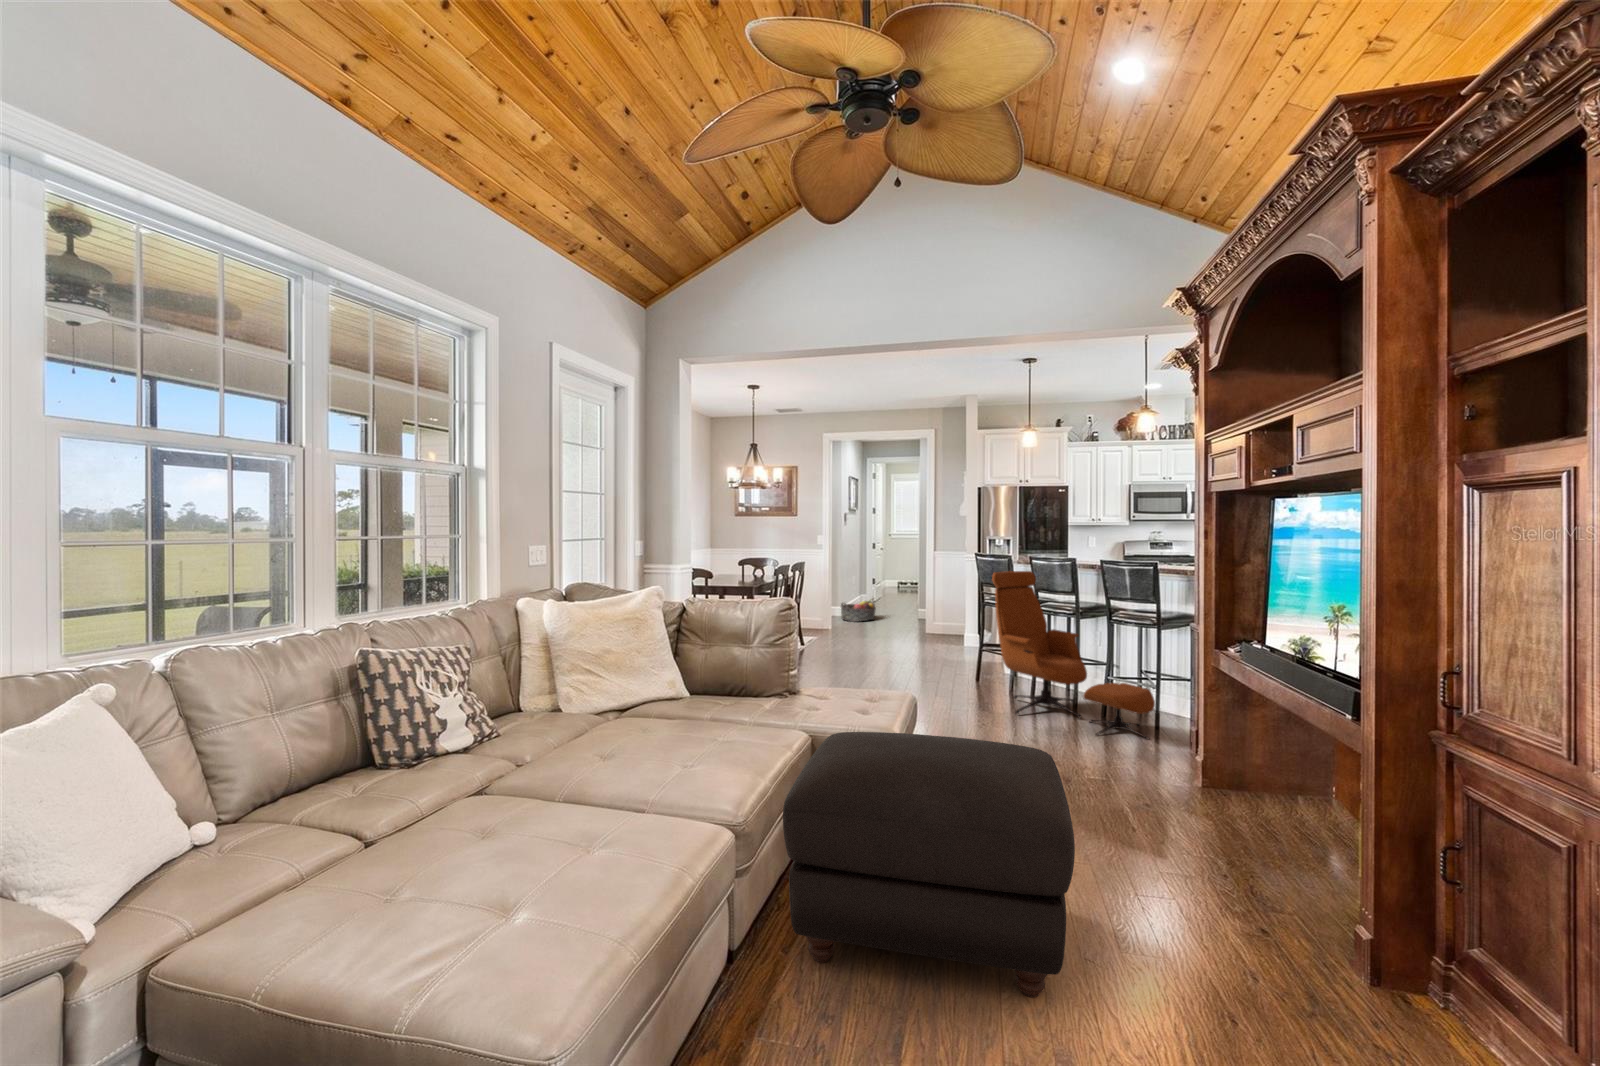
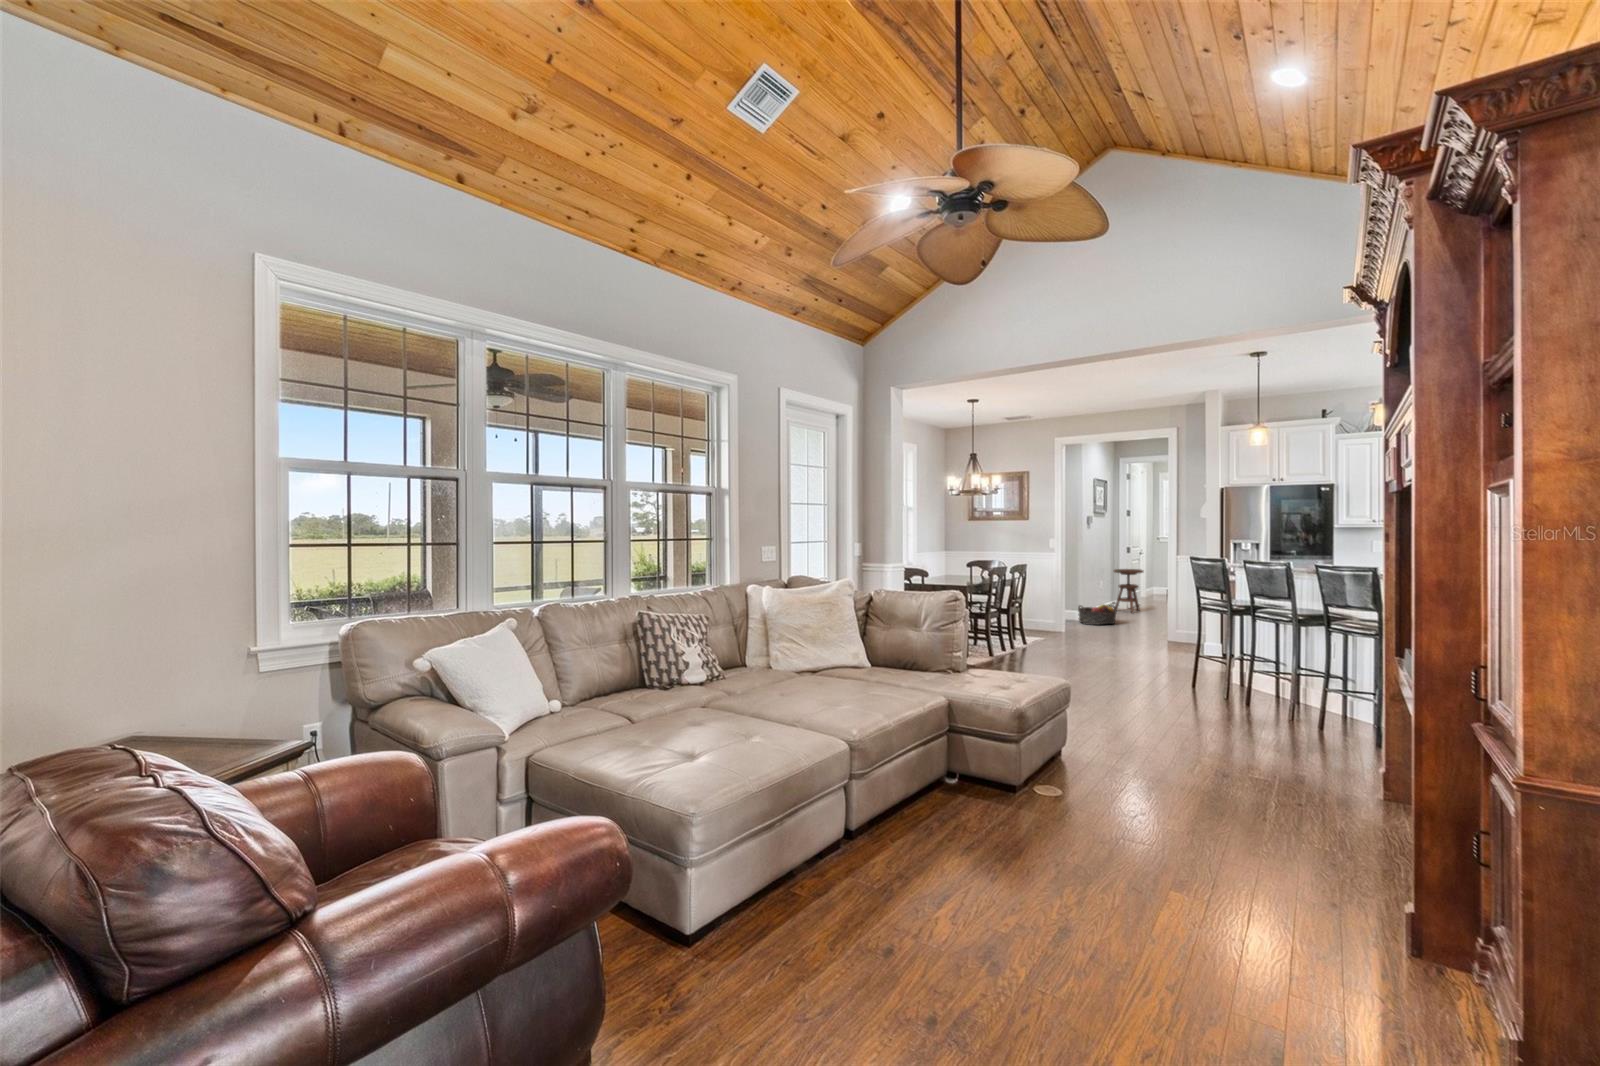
side table: none [866,565,893,608] -> present [1114,569,1143,613]
lounge chair: present [992,571,1155,739] -> none [1194,573,1368,752]
ottoman: present [783,732,1075,998] -> none [890,694,1141,902]

